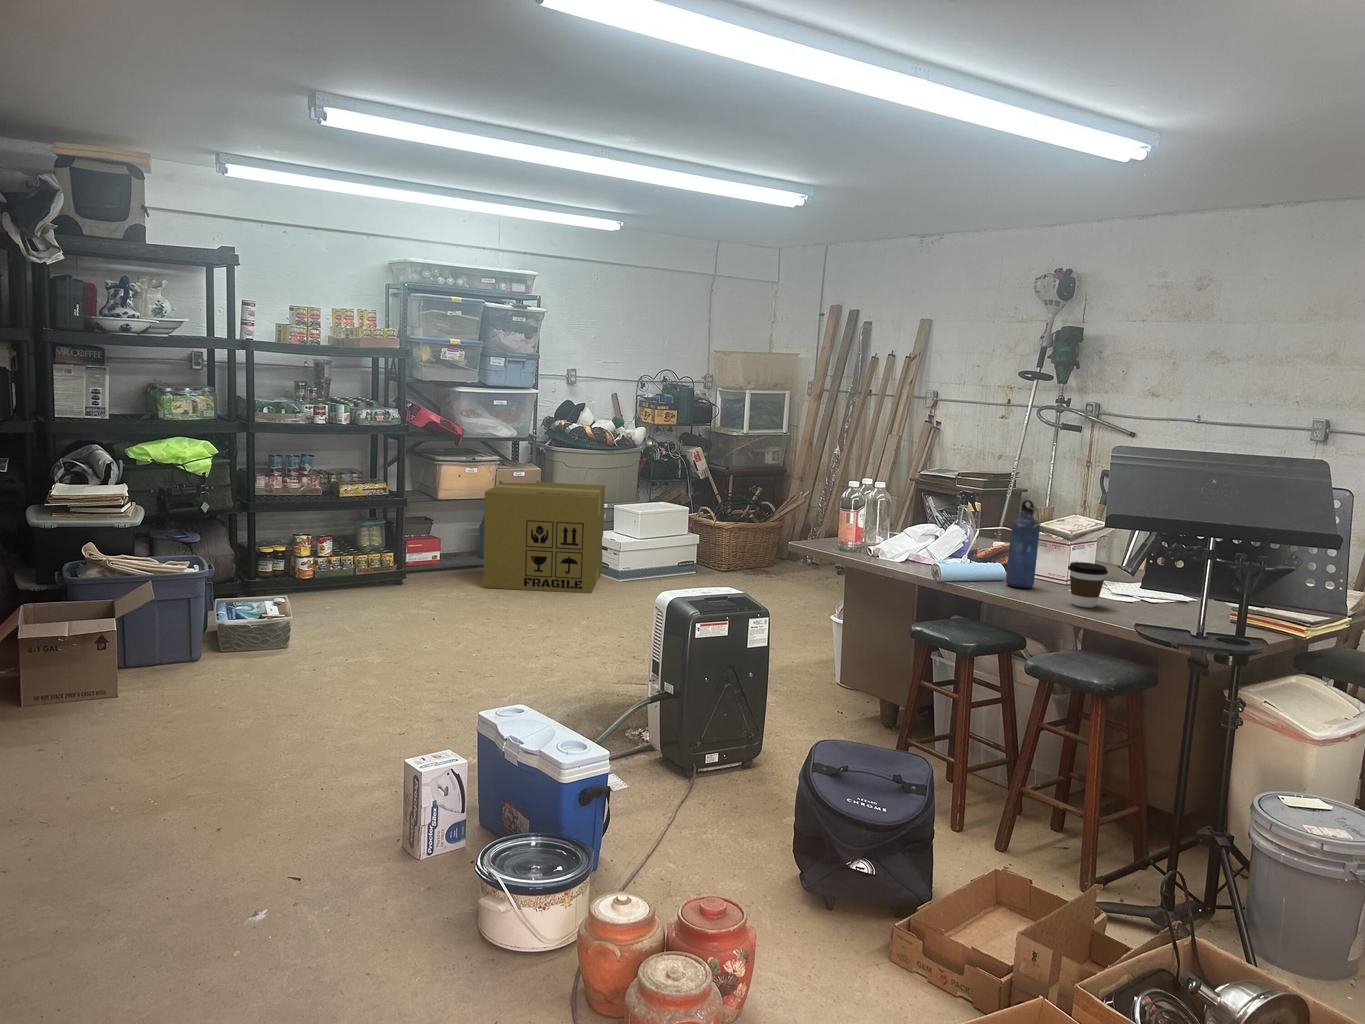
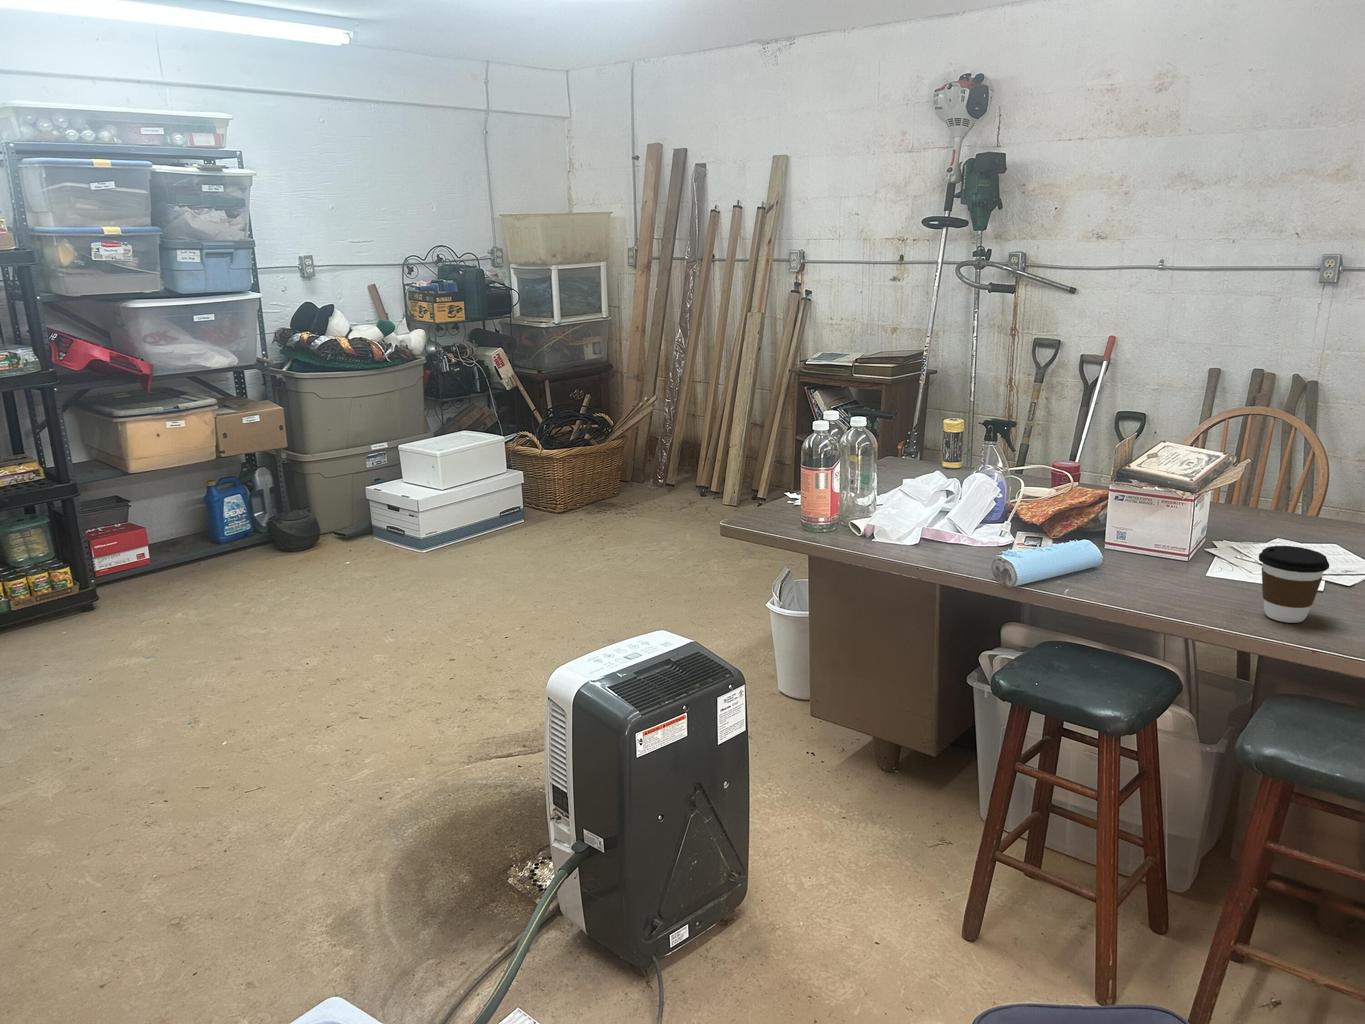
cardboard box: present [483,482,605,593] -> none [203,421,394,595]
water bottle: present [1006,500,1040,588] -> none [1124,446,1184,587]

